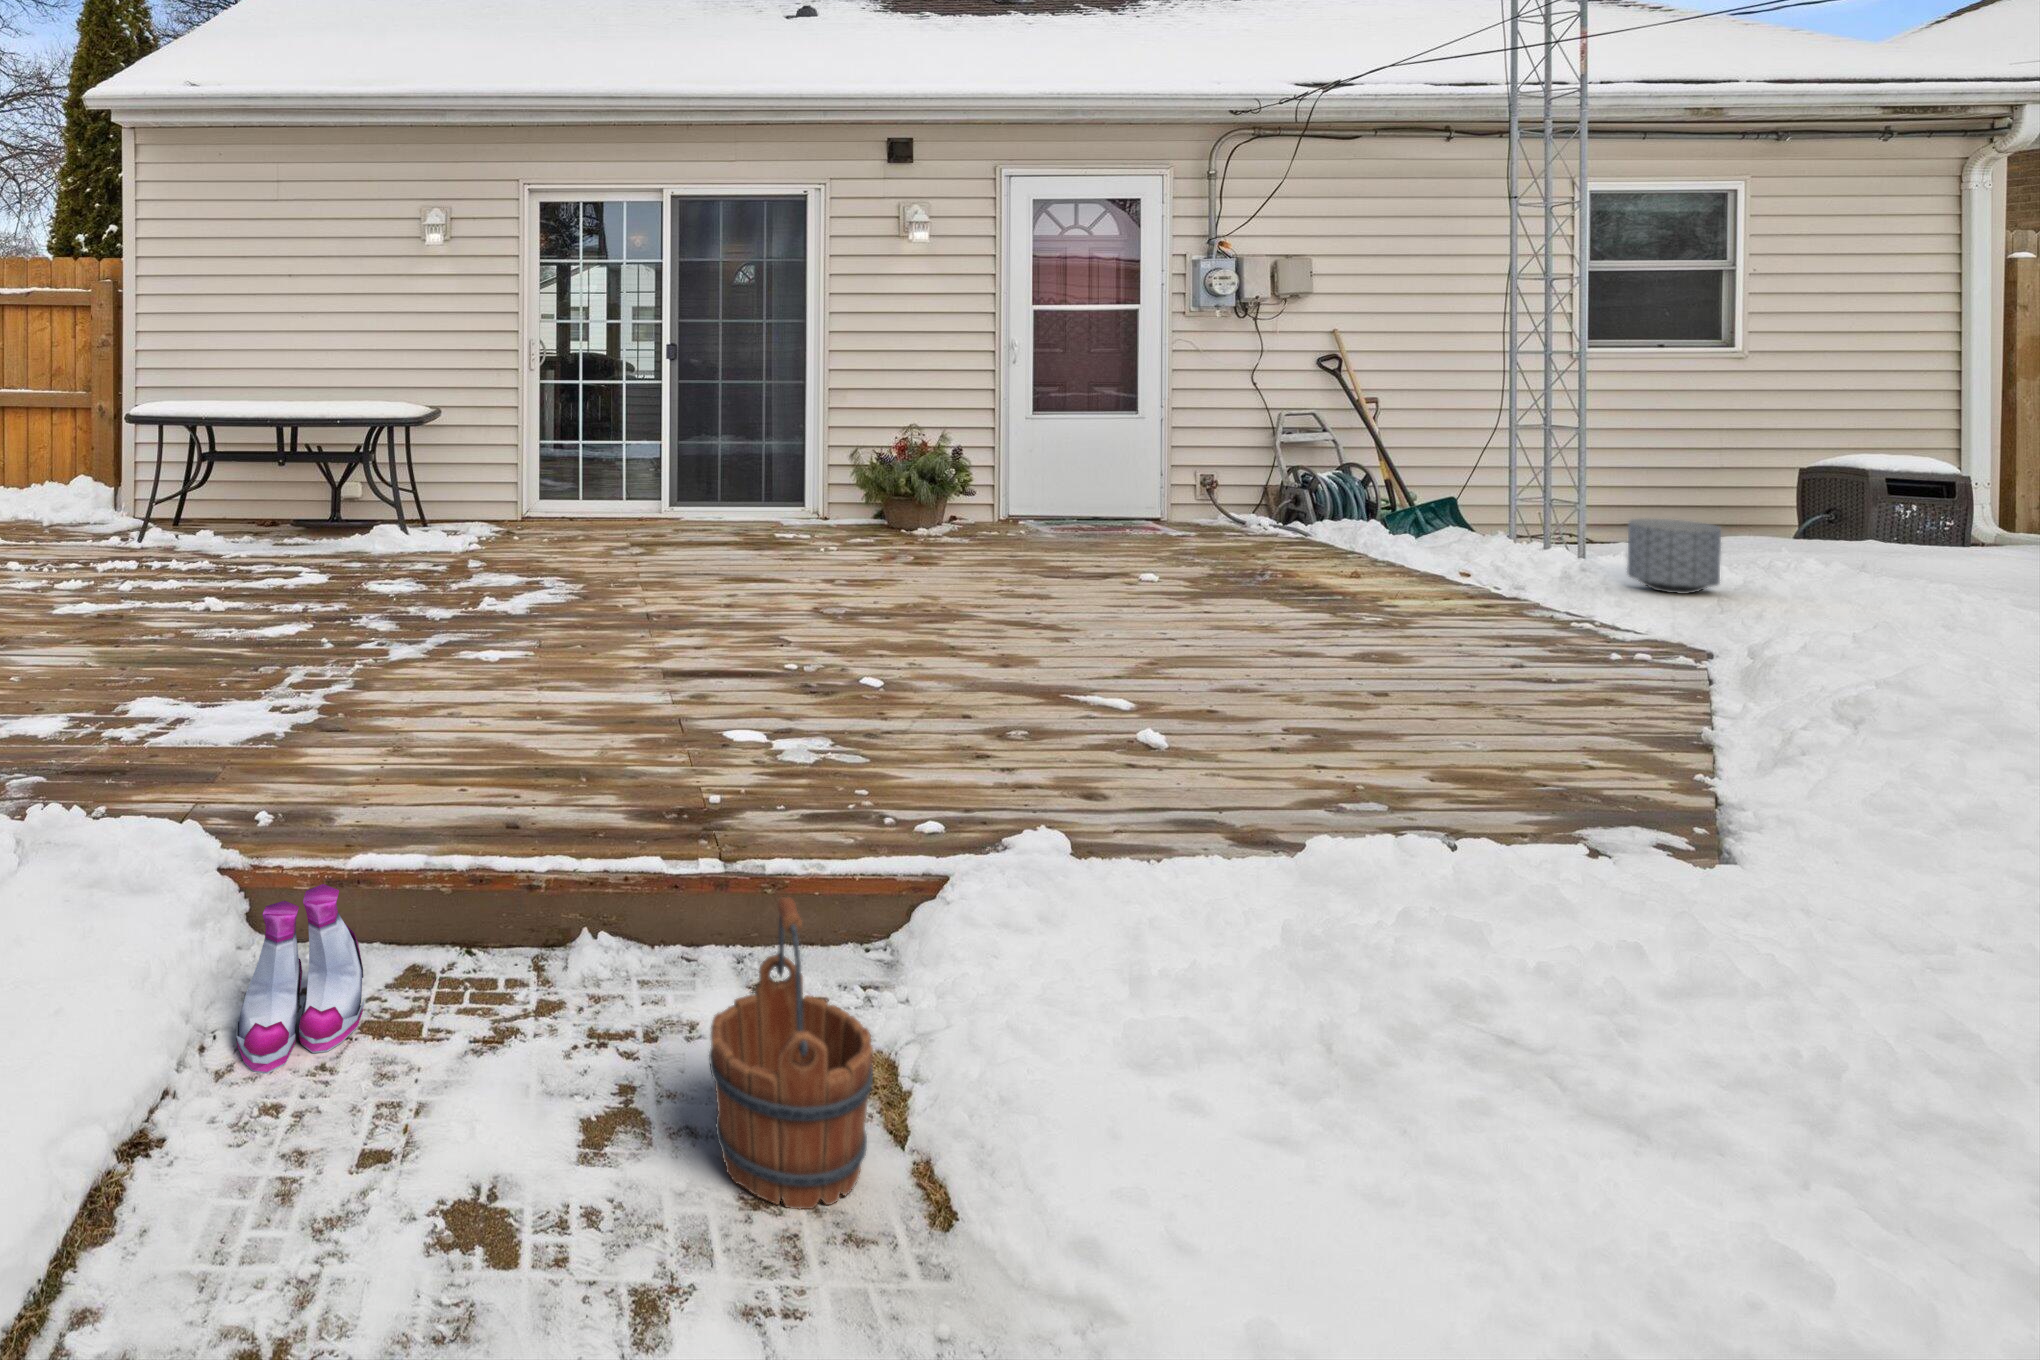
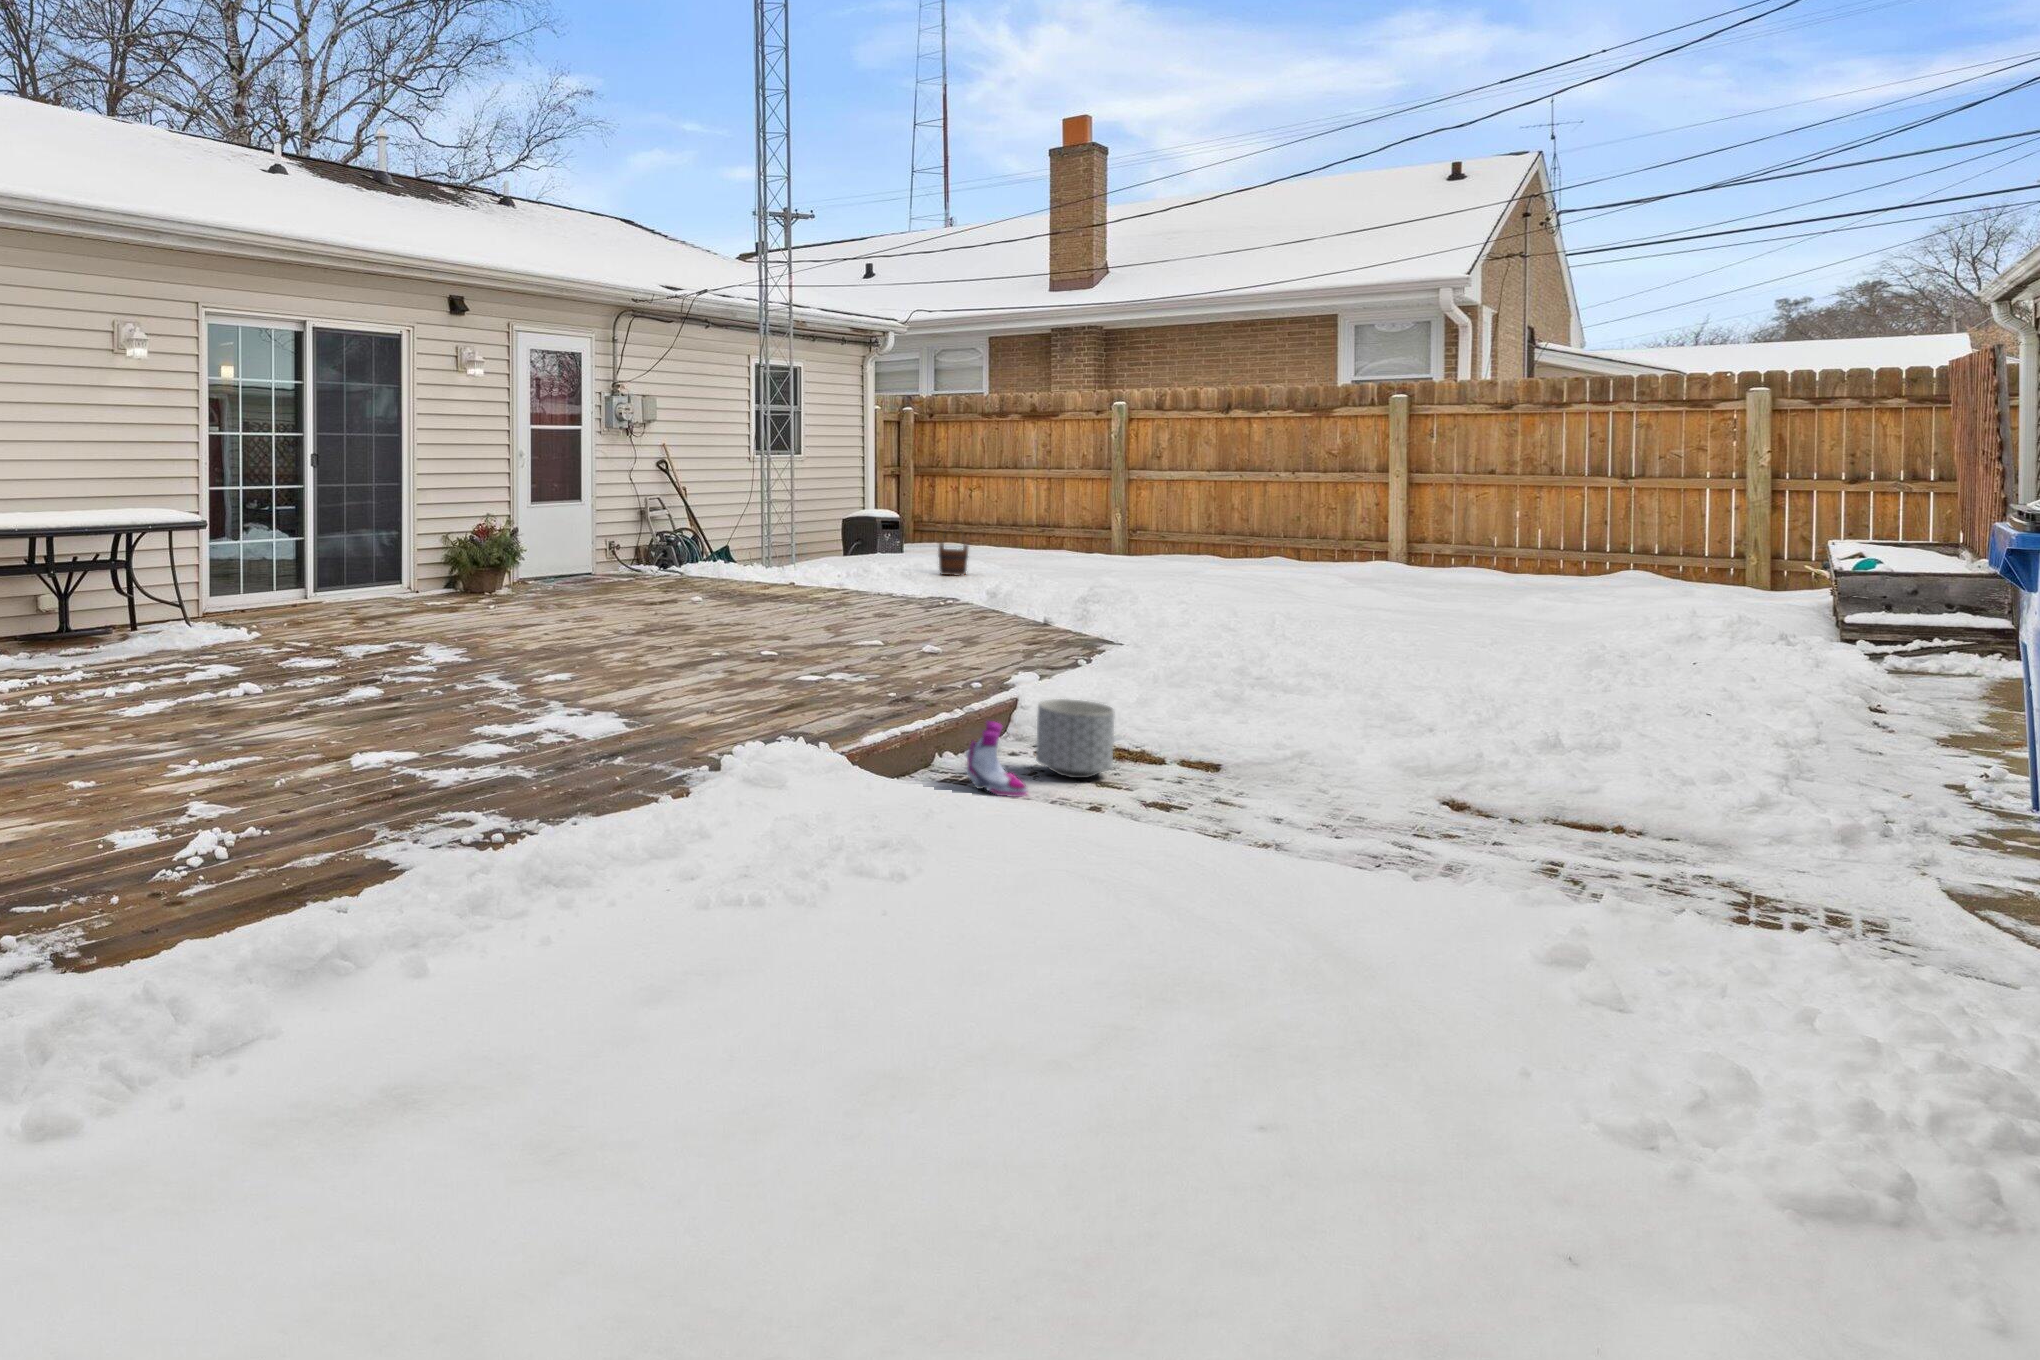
planter: present [1627,519,1721,594] -> present [1036,699,1114,778]
wooden bucket: present [709,897,873,1209] -> present [938,527,968,576]

